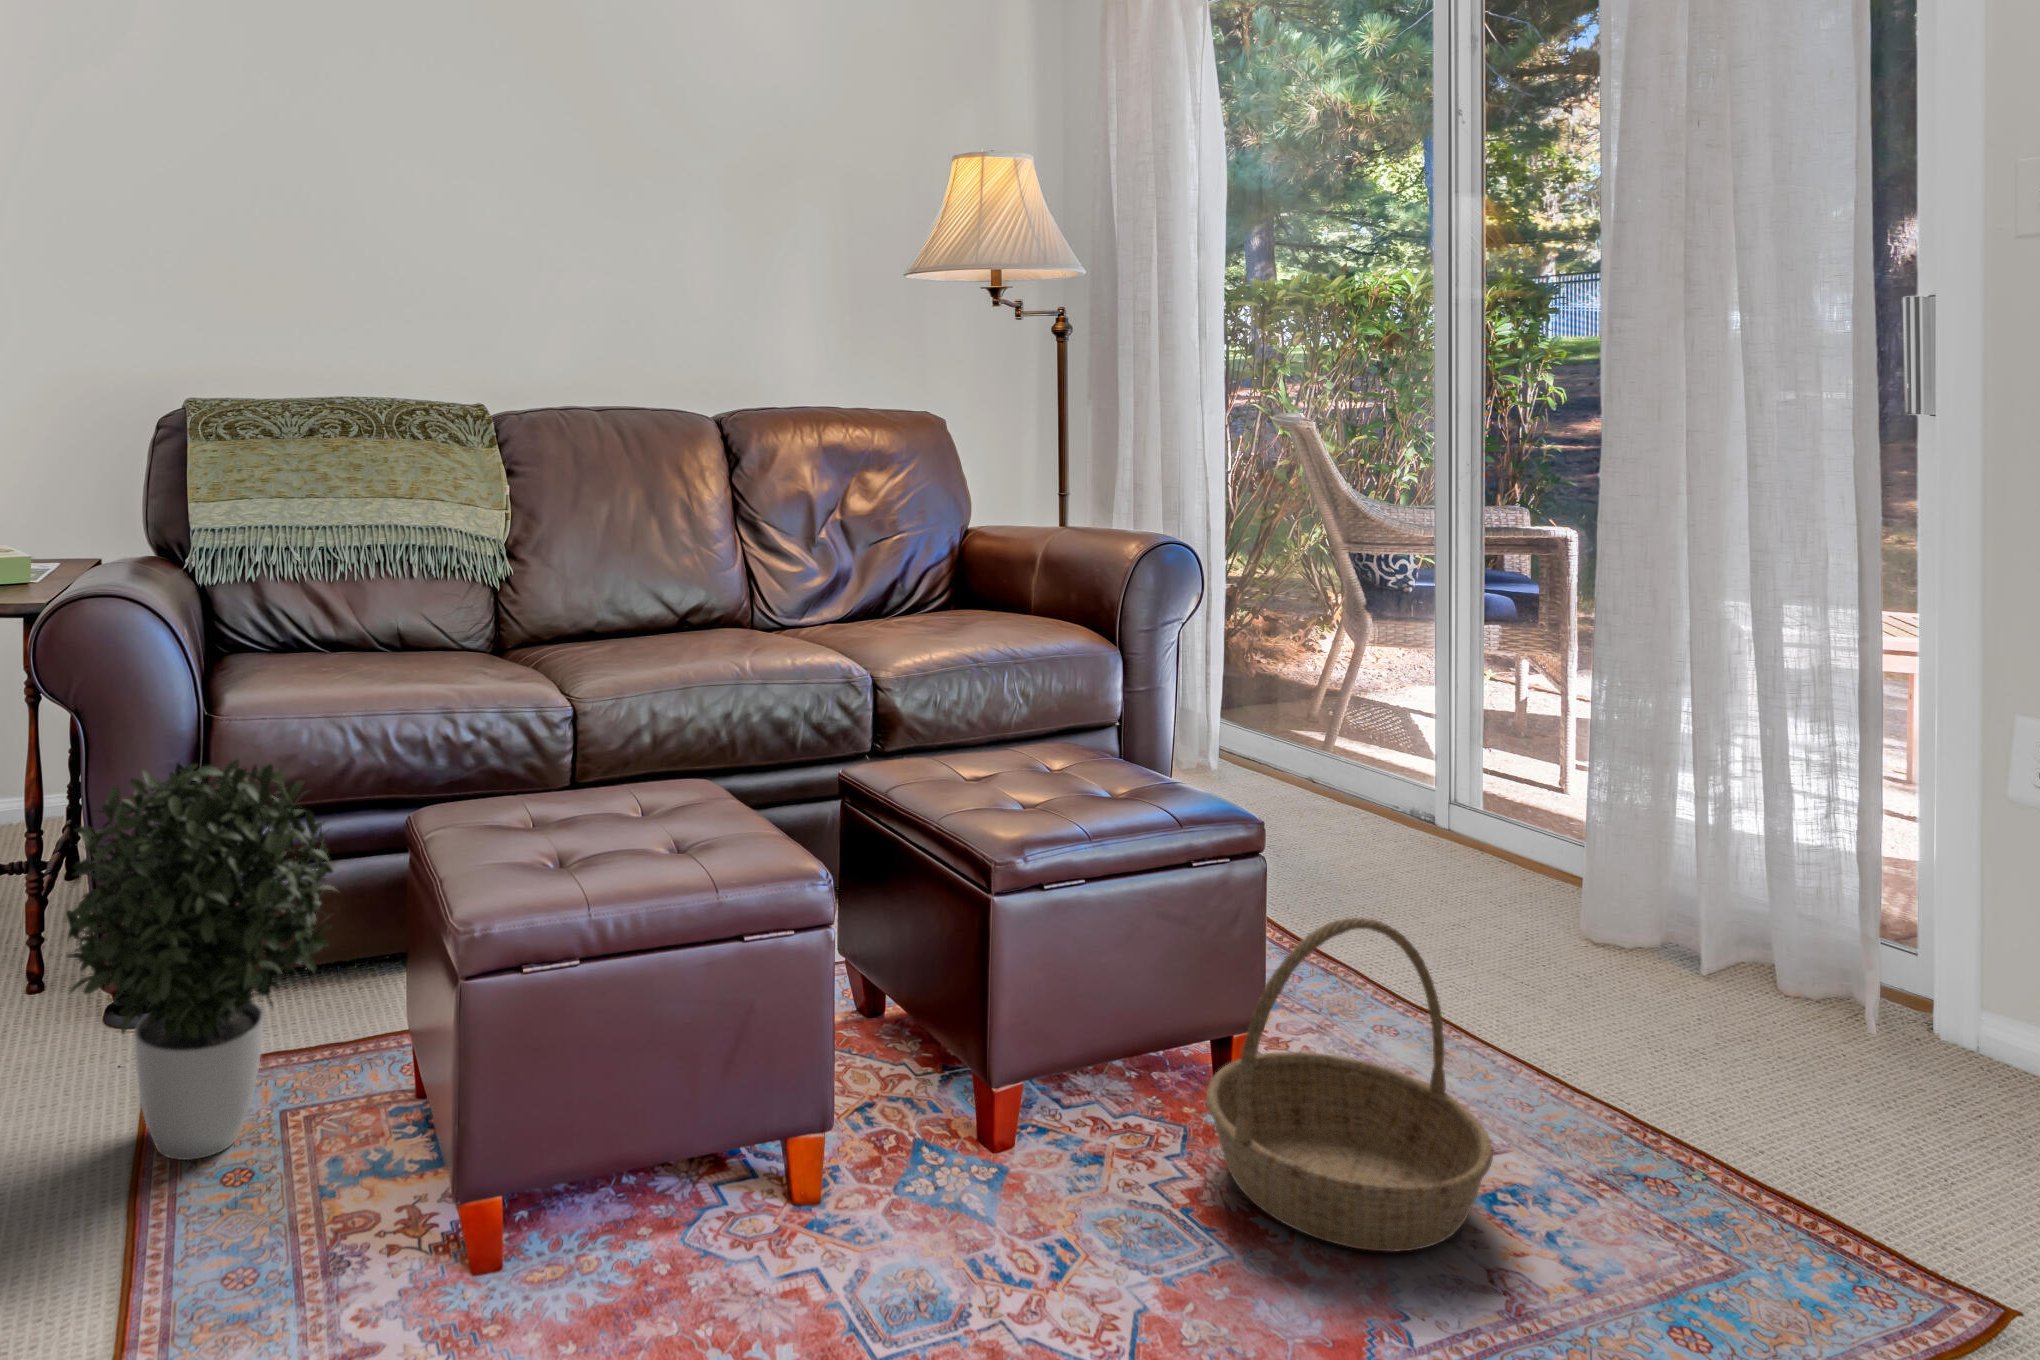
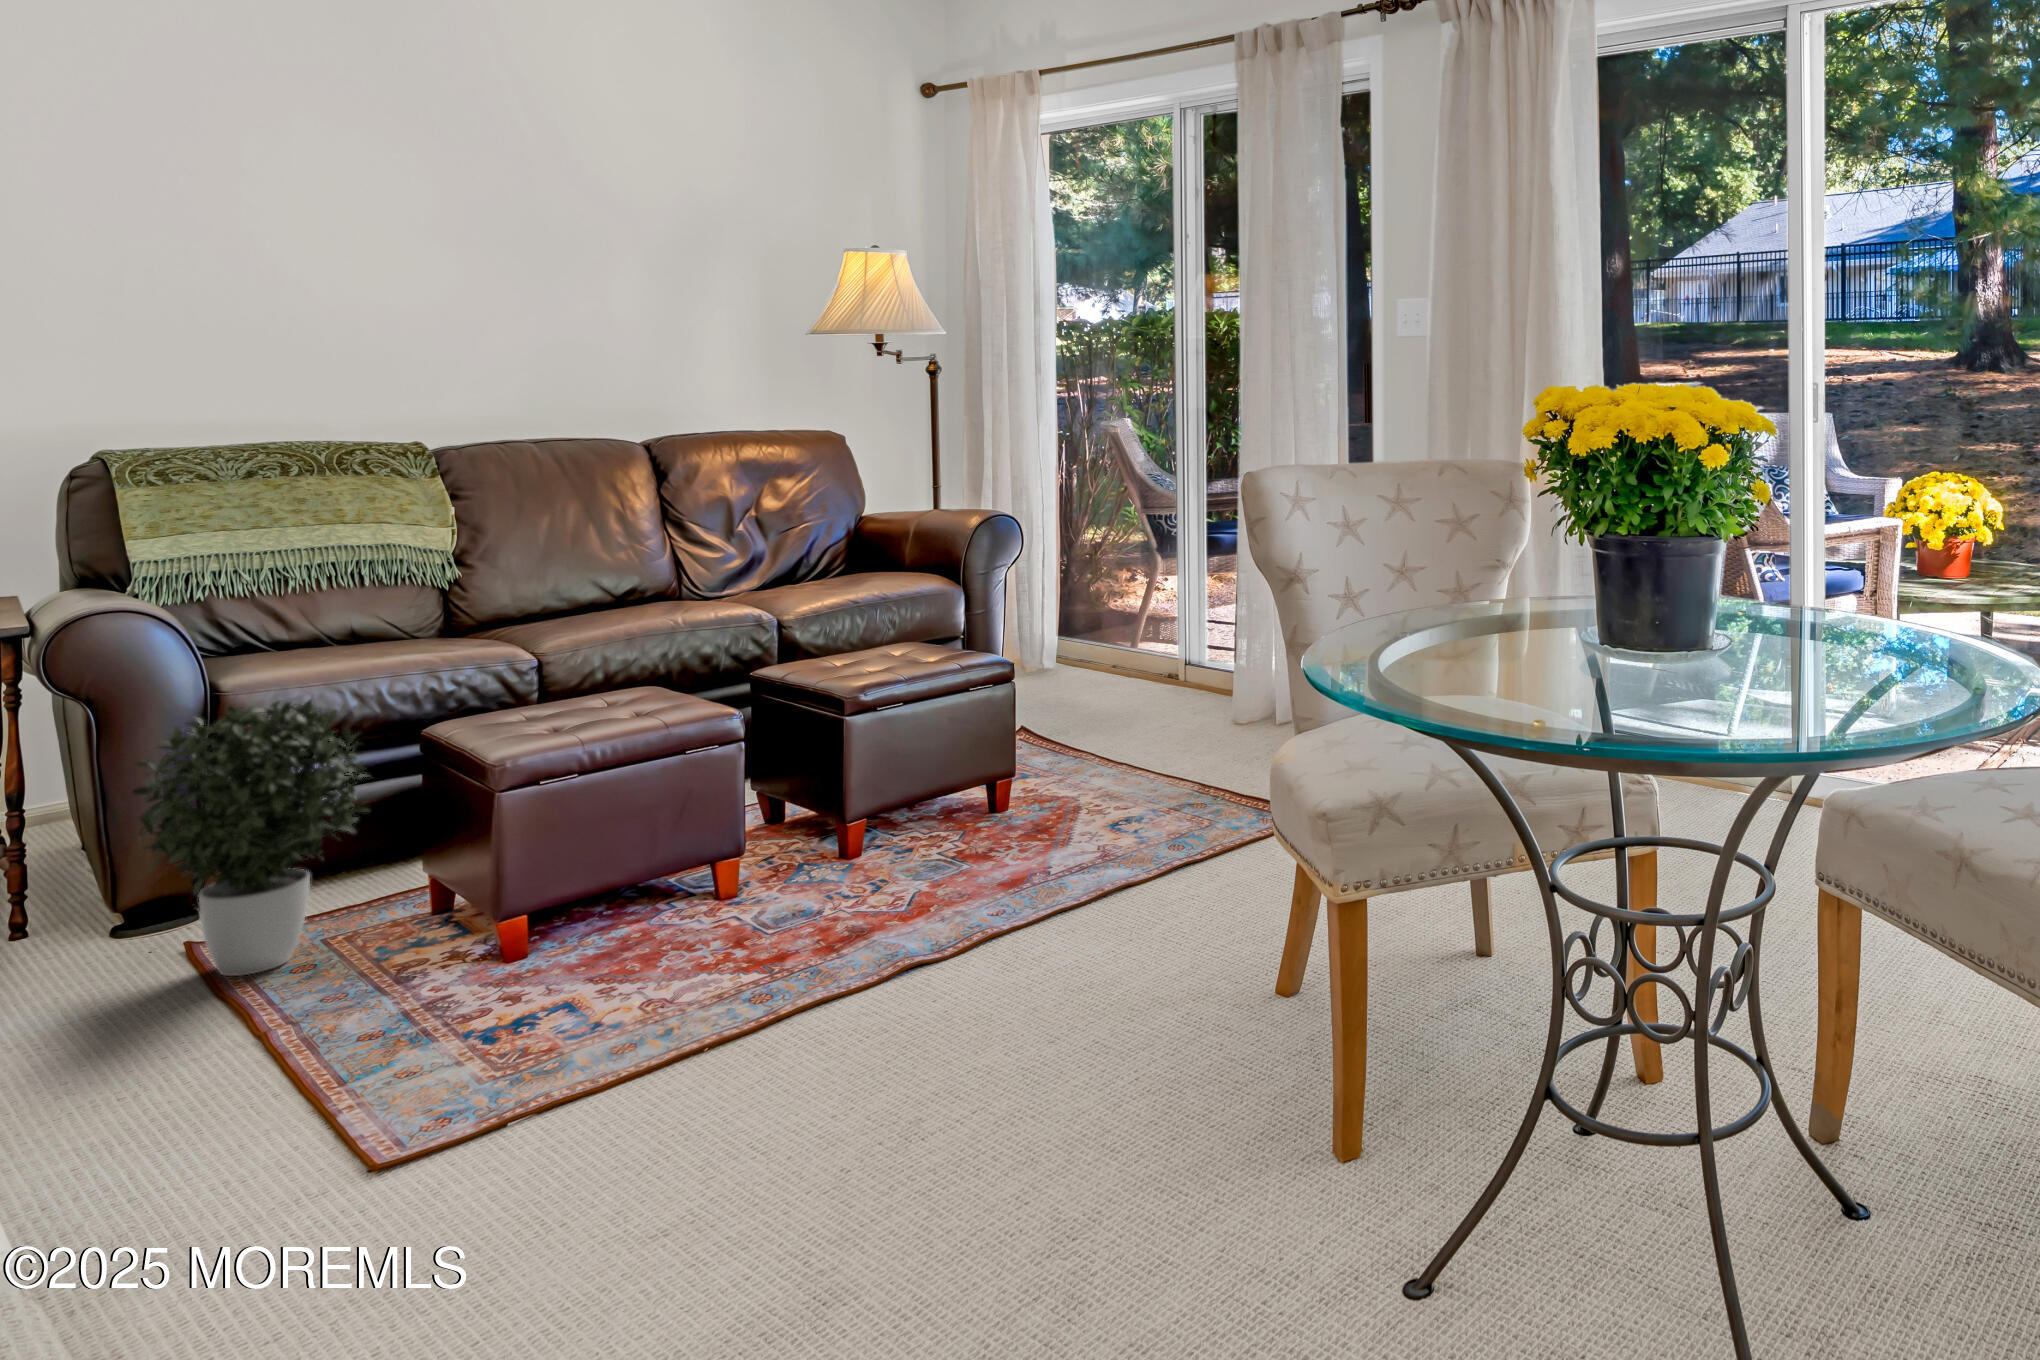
basket: present [1206,918,1493,1251] -> none [984,694,1132,859]

